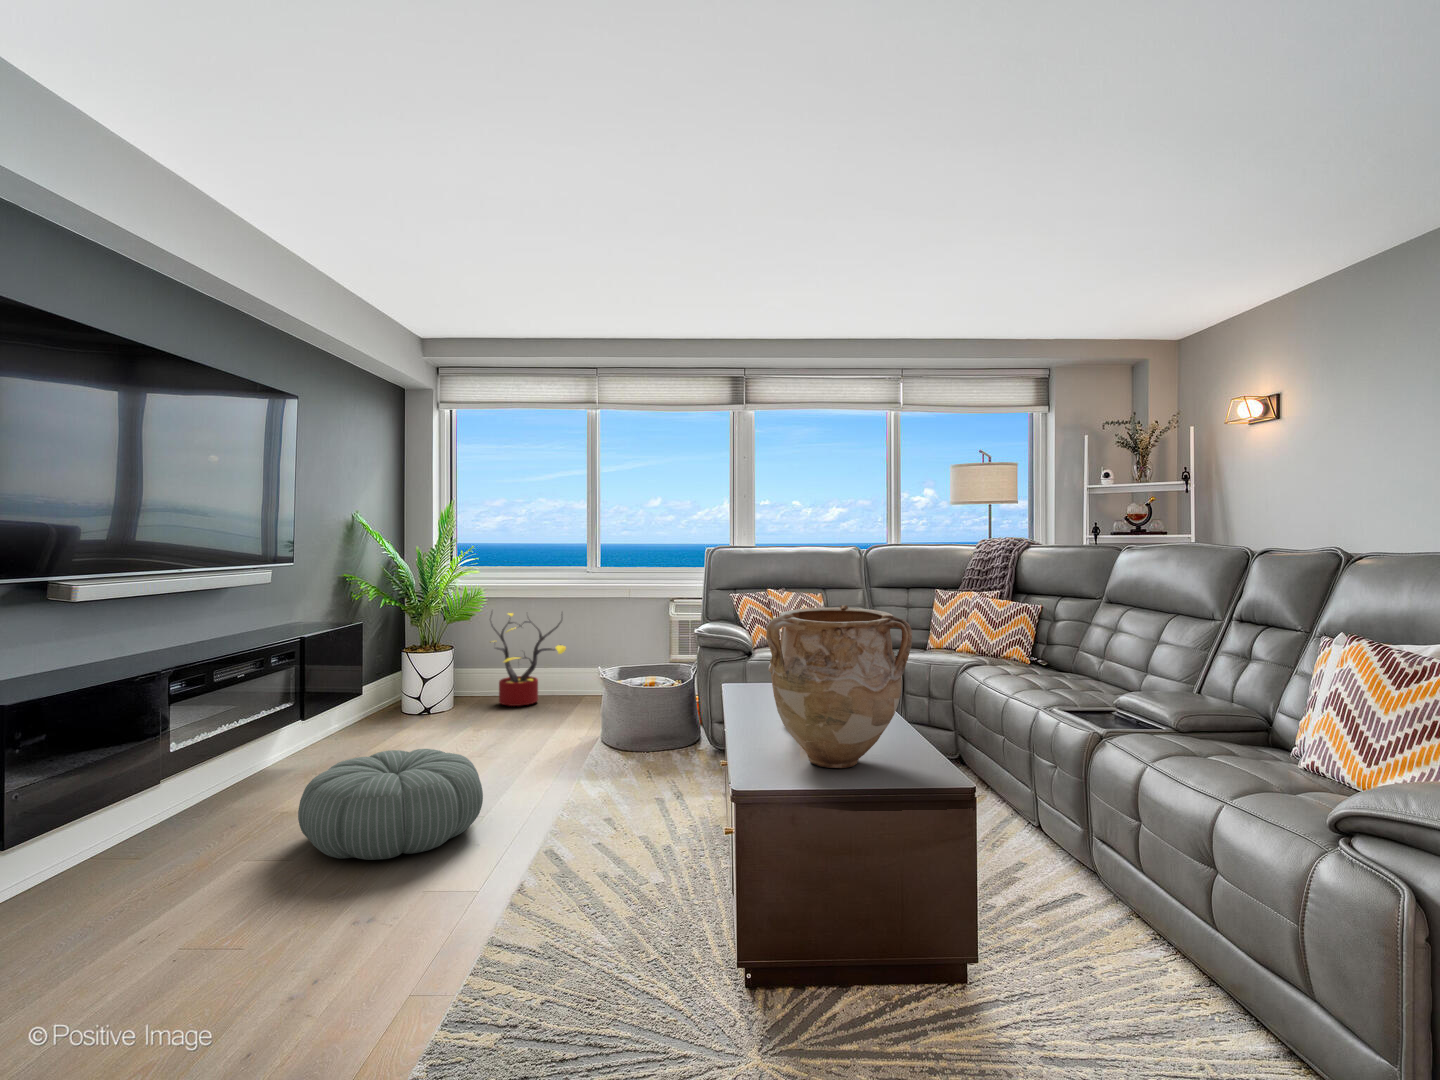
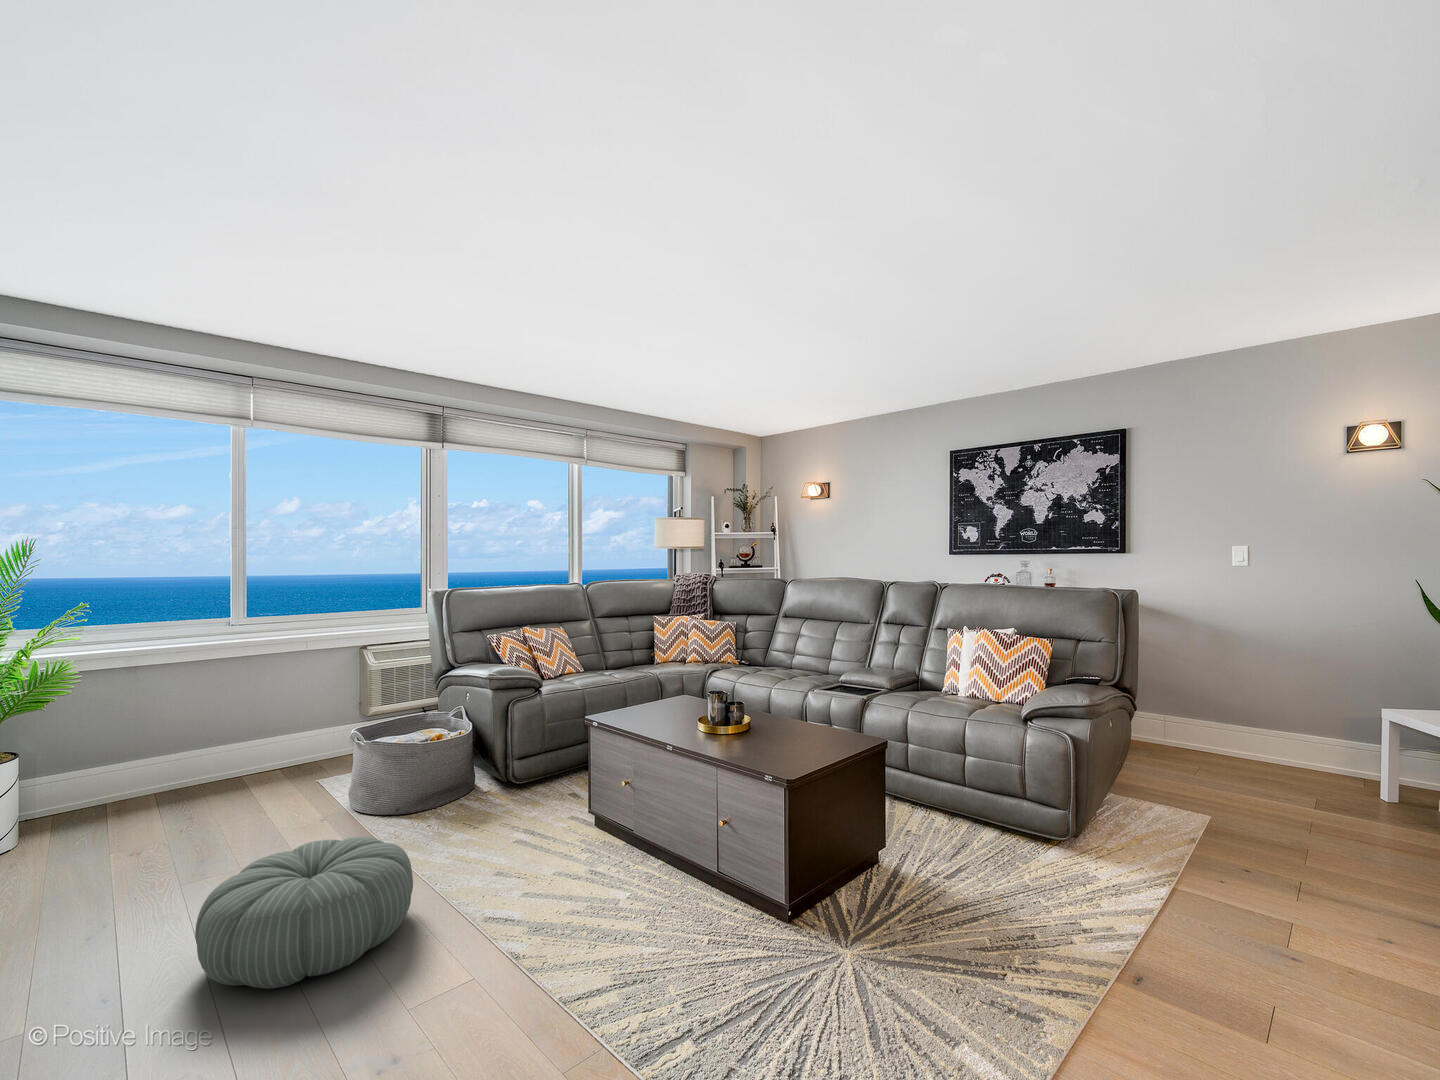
vase: present [766,605,912,768] -> none [739,637,833,752]
decorative plant: present [490,613,566,706] -> none [170,674,299,790]

